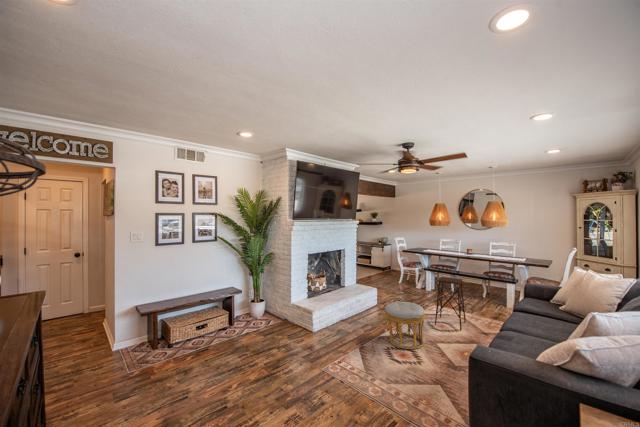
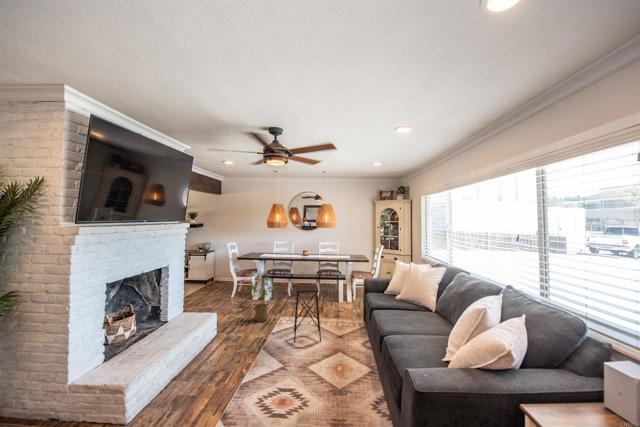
house plant: none [405,267,427,305] -> present [249,277,273,322]
ottoman: present [385,302,425,349] -> none [249,327,299,393]

